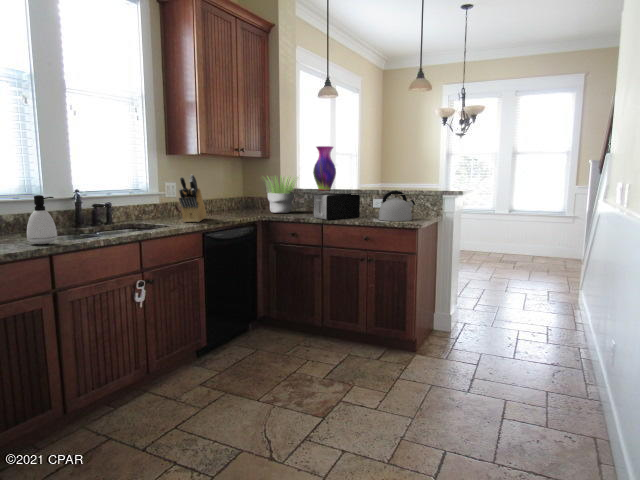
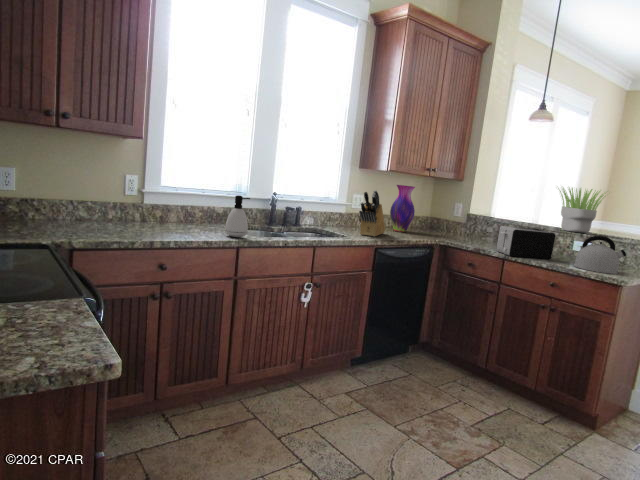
vase: present [313,146,336,191] -> present [390,185,415,232]
potted plant: present [263,176,297,213] -> present [560,188,606,233]

